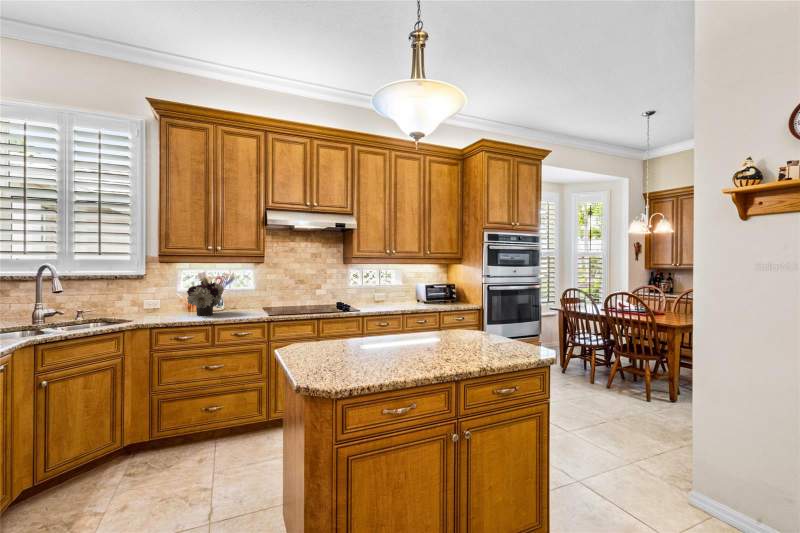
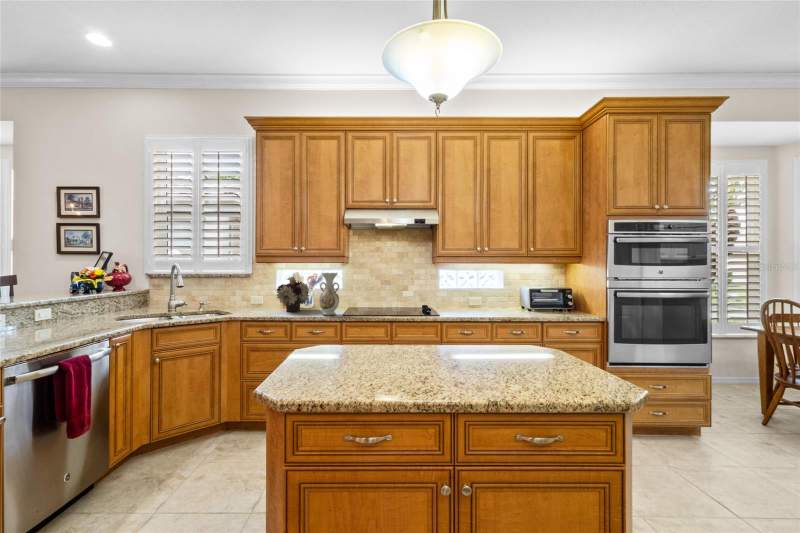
vase: none [244,272,267,316] -> present [319,273,339,315]

